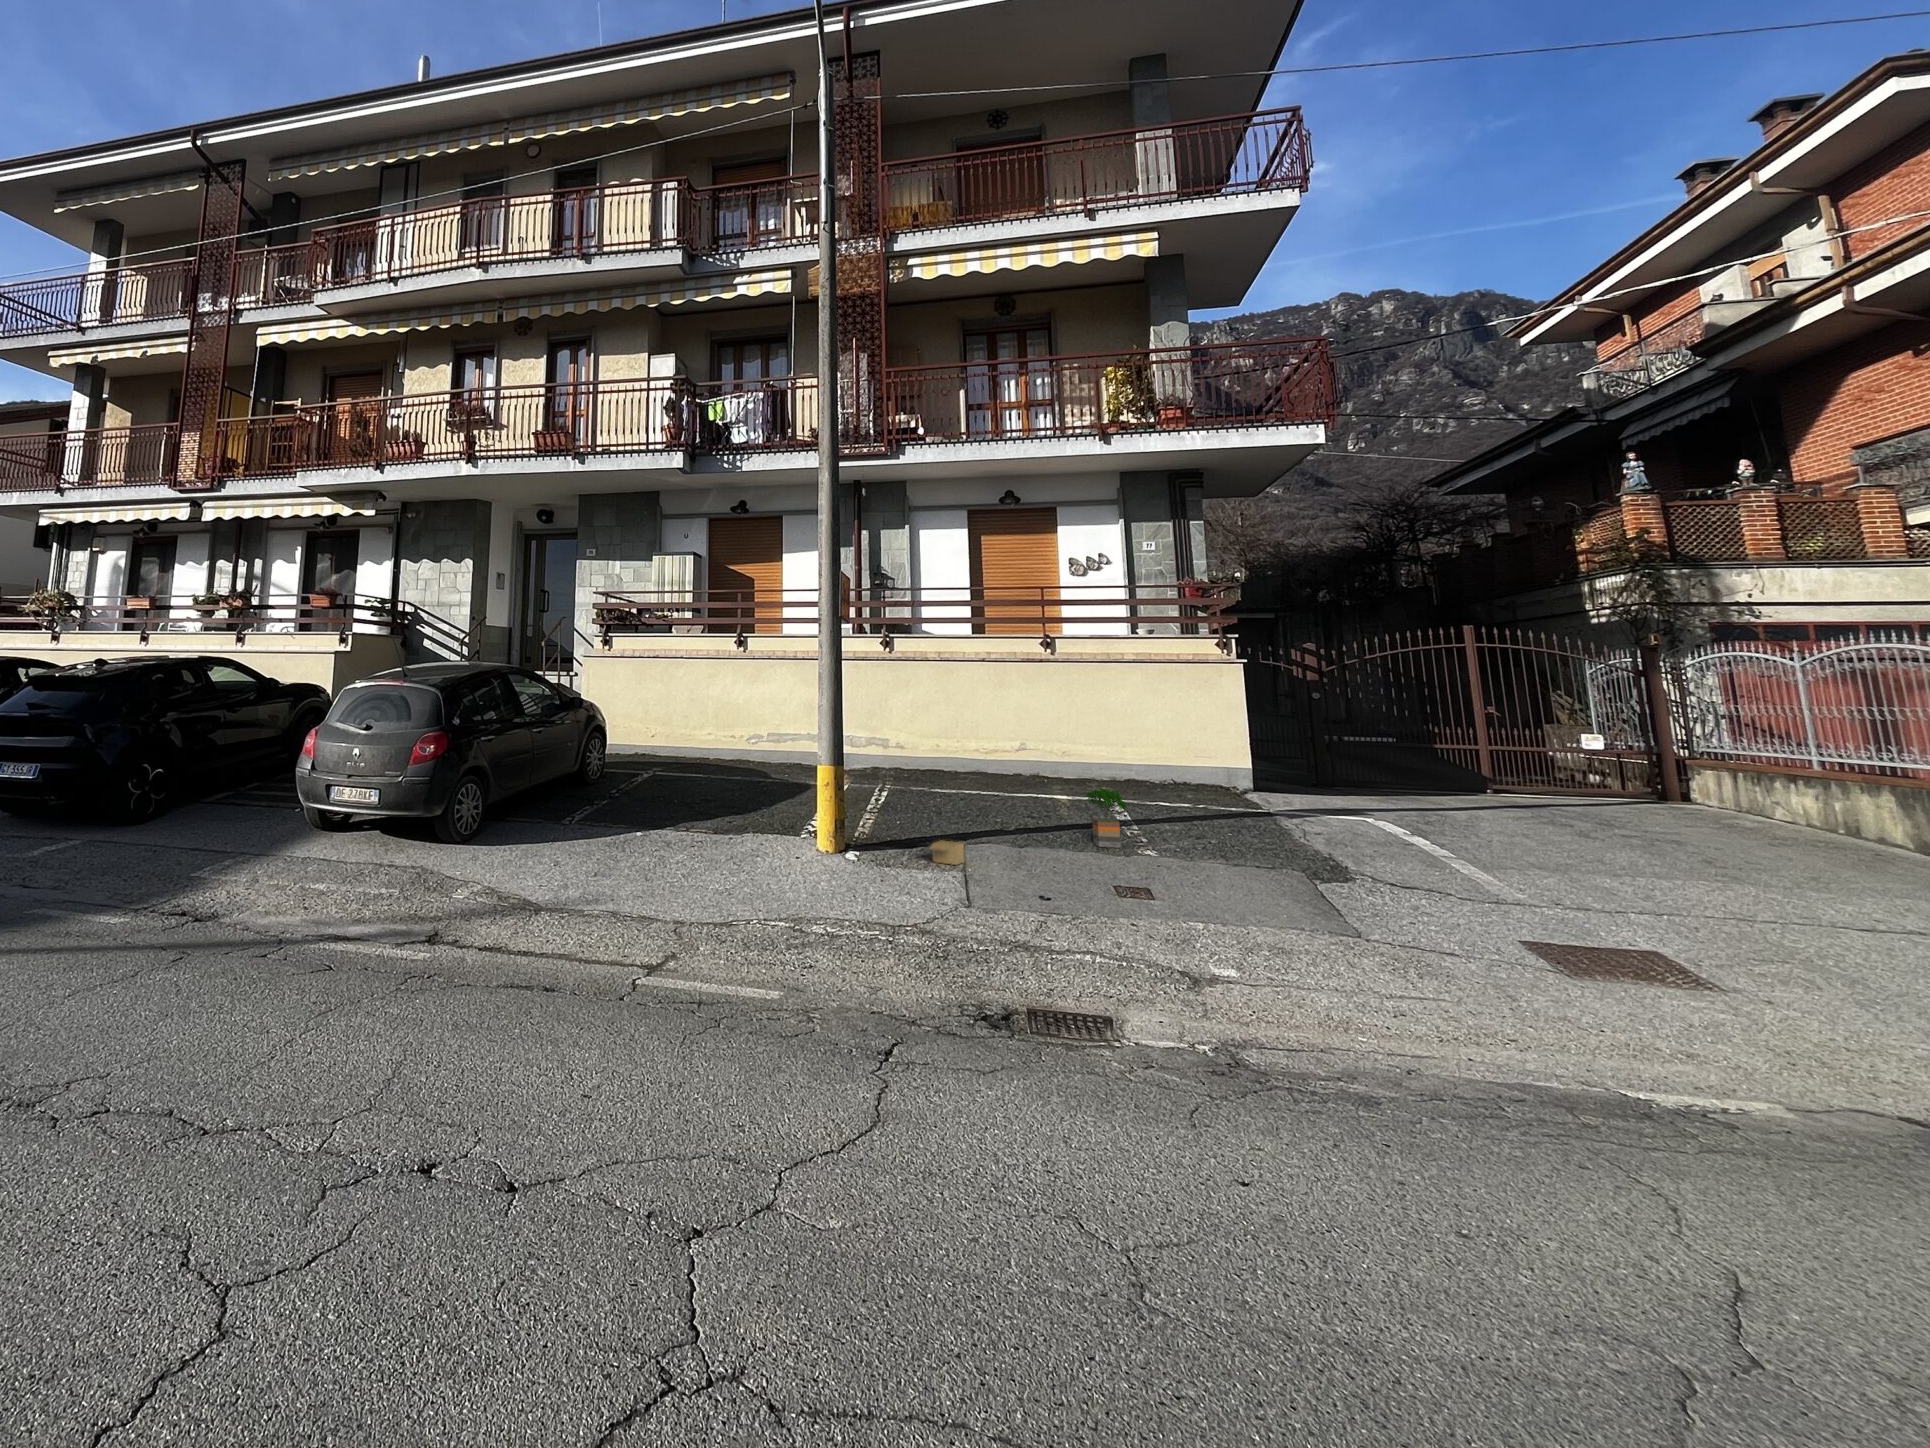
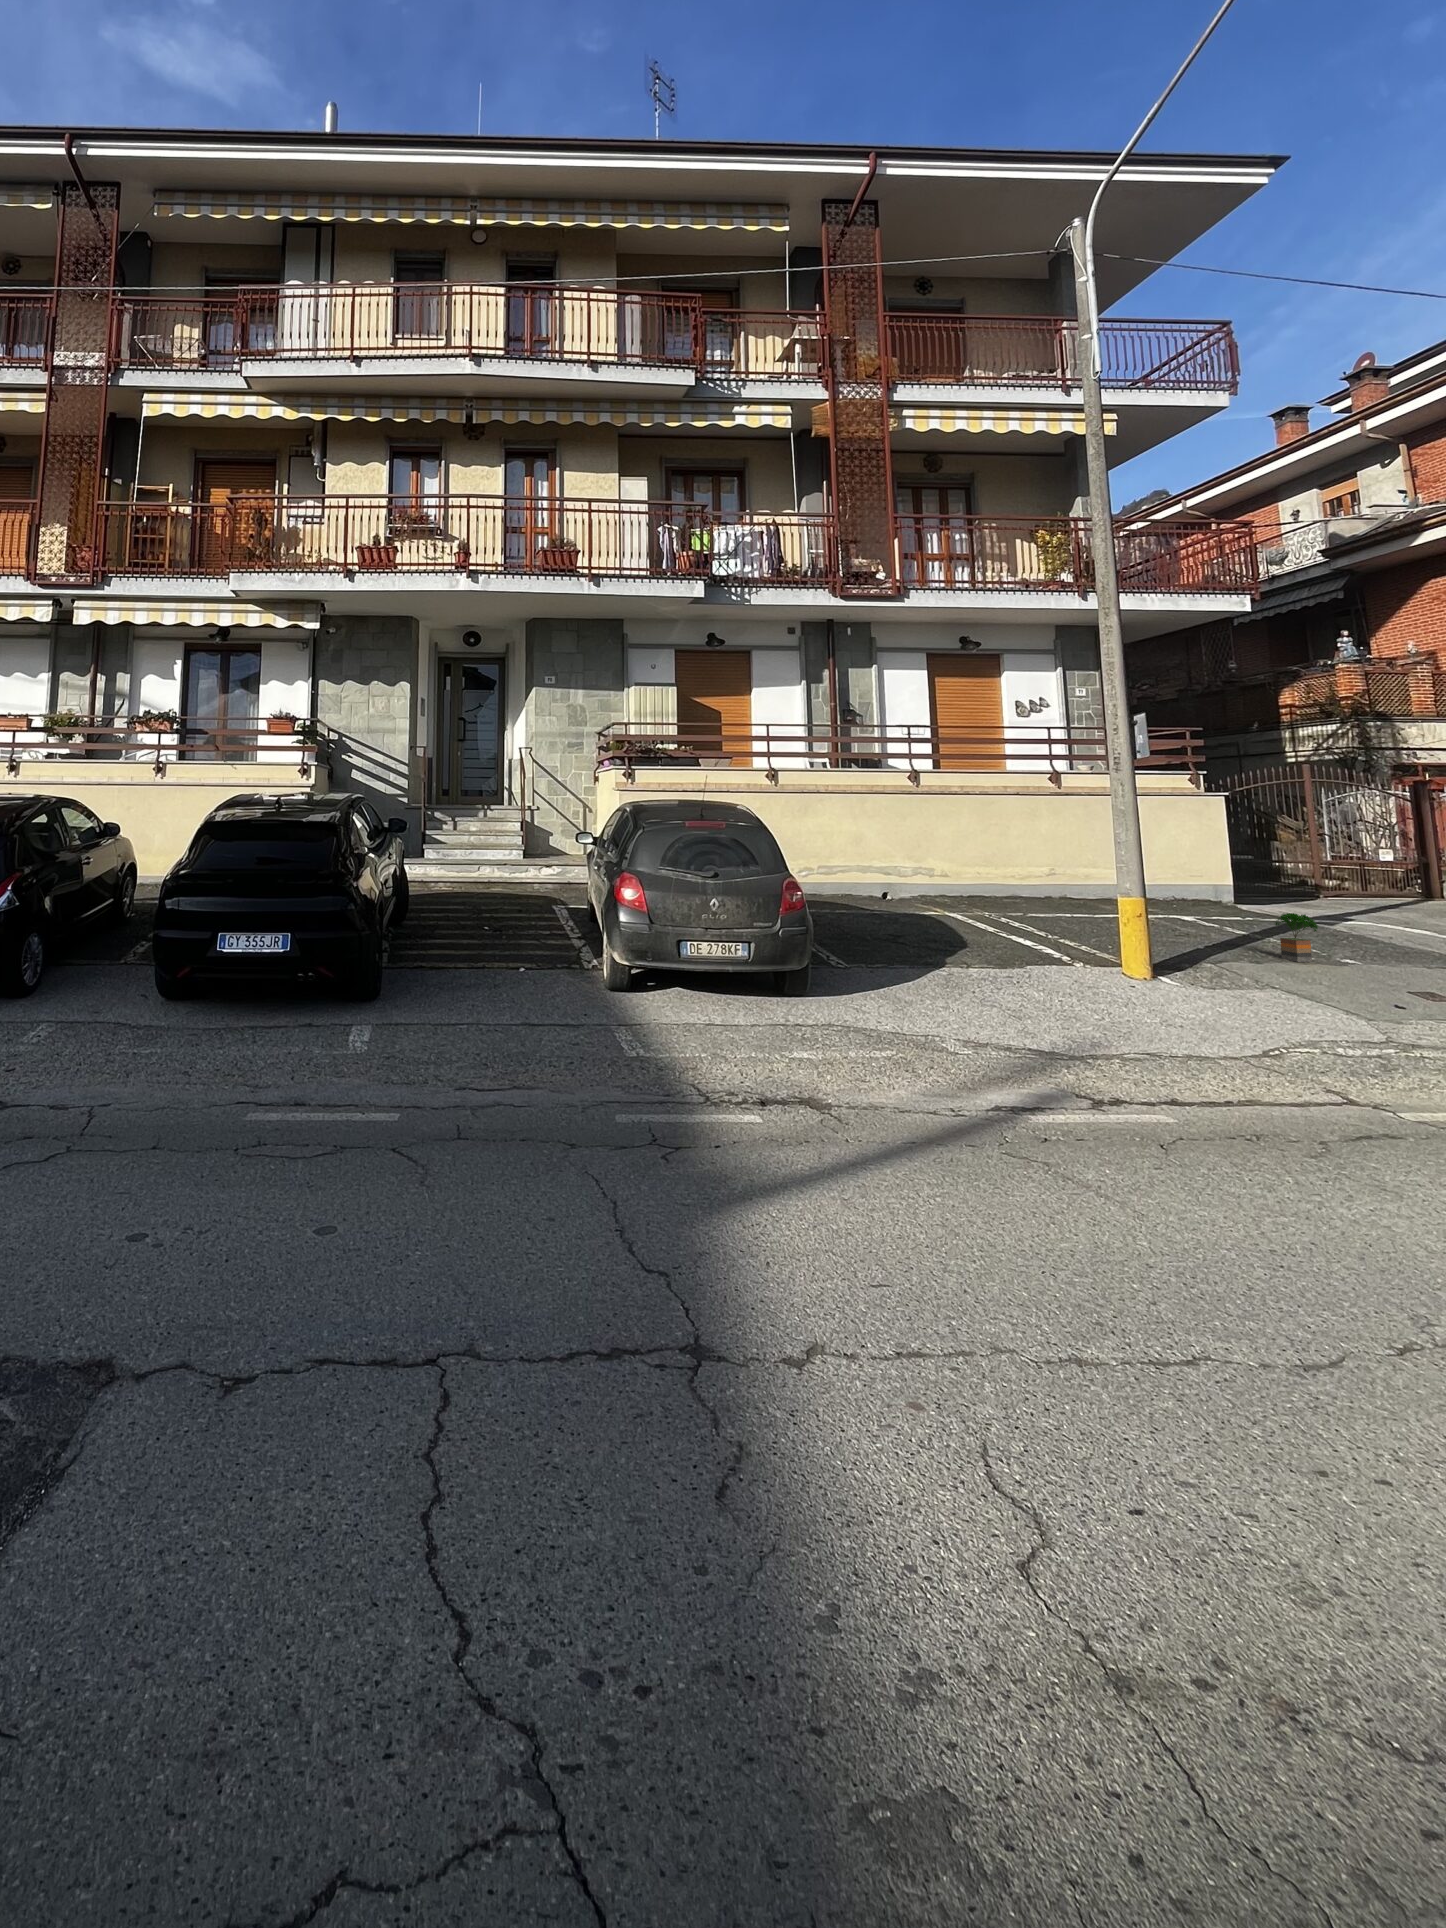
cardboard box: present [930,841,965,865] -> none [1233,965,1274,986]

